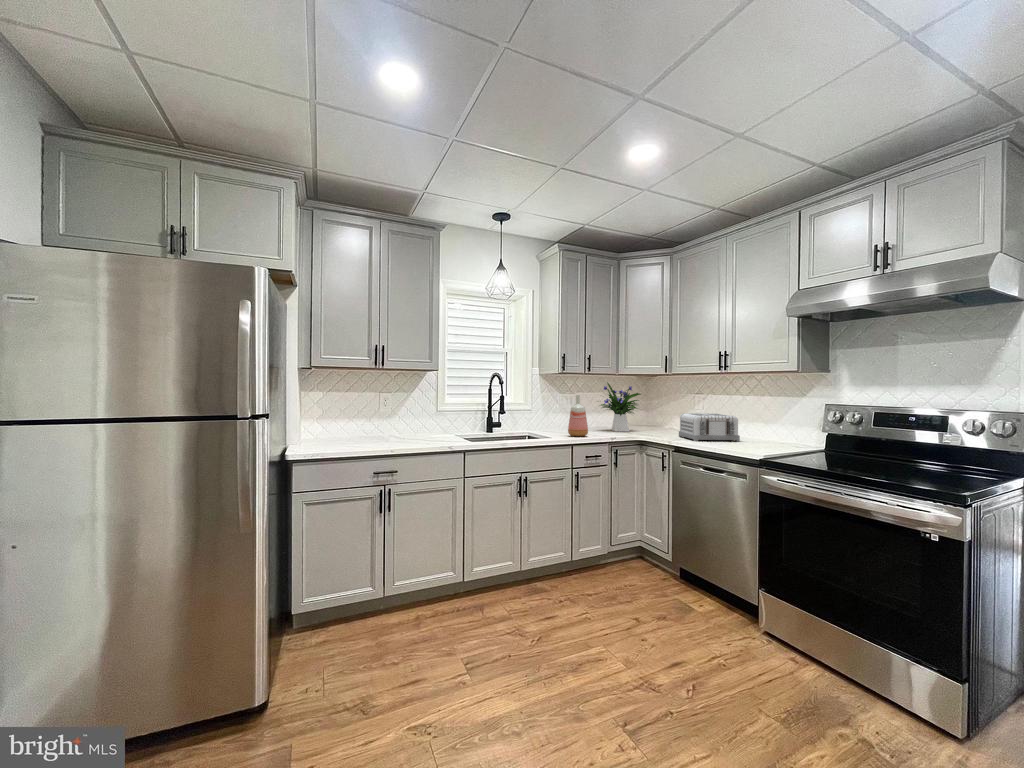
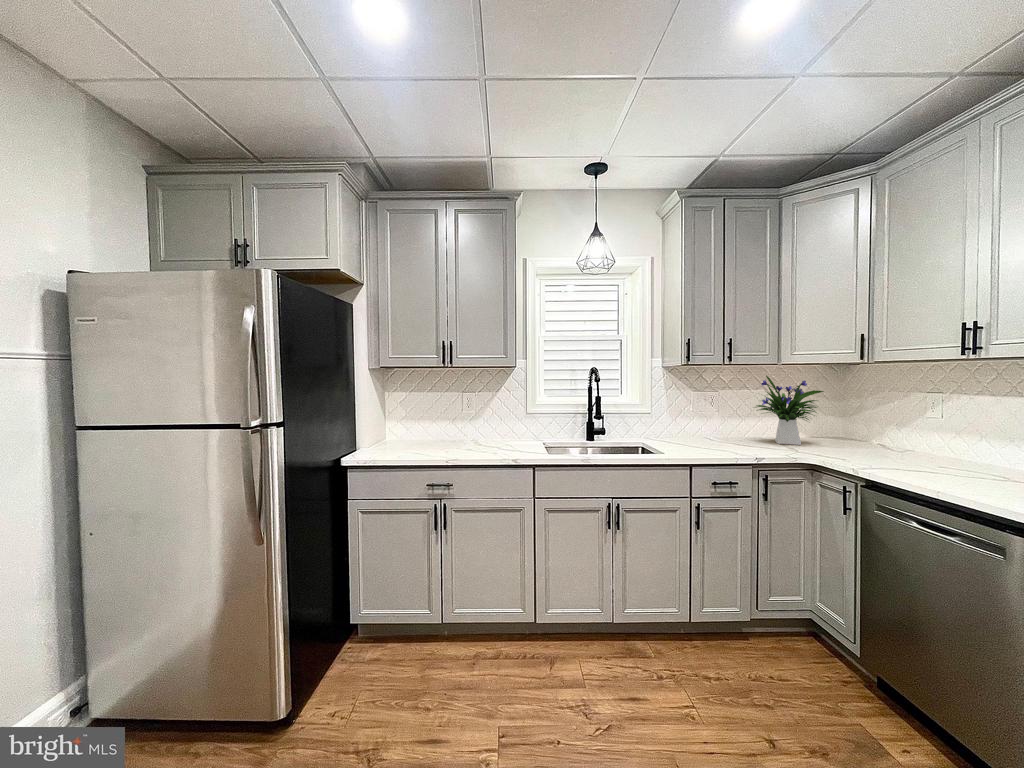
vase: present [568,395,588,436] -> none [693,395,722,452]
toaster: present [679,413,740,442] -> none [877,425,994,479]

